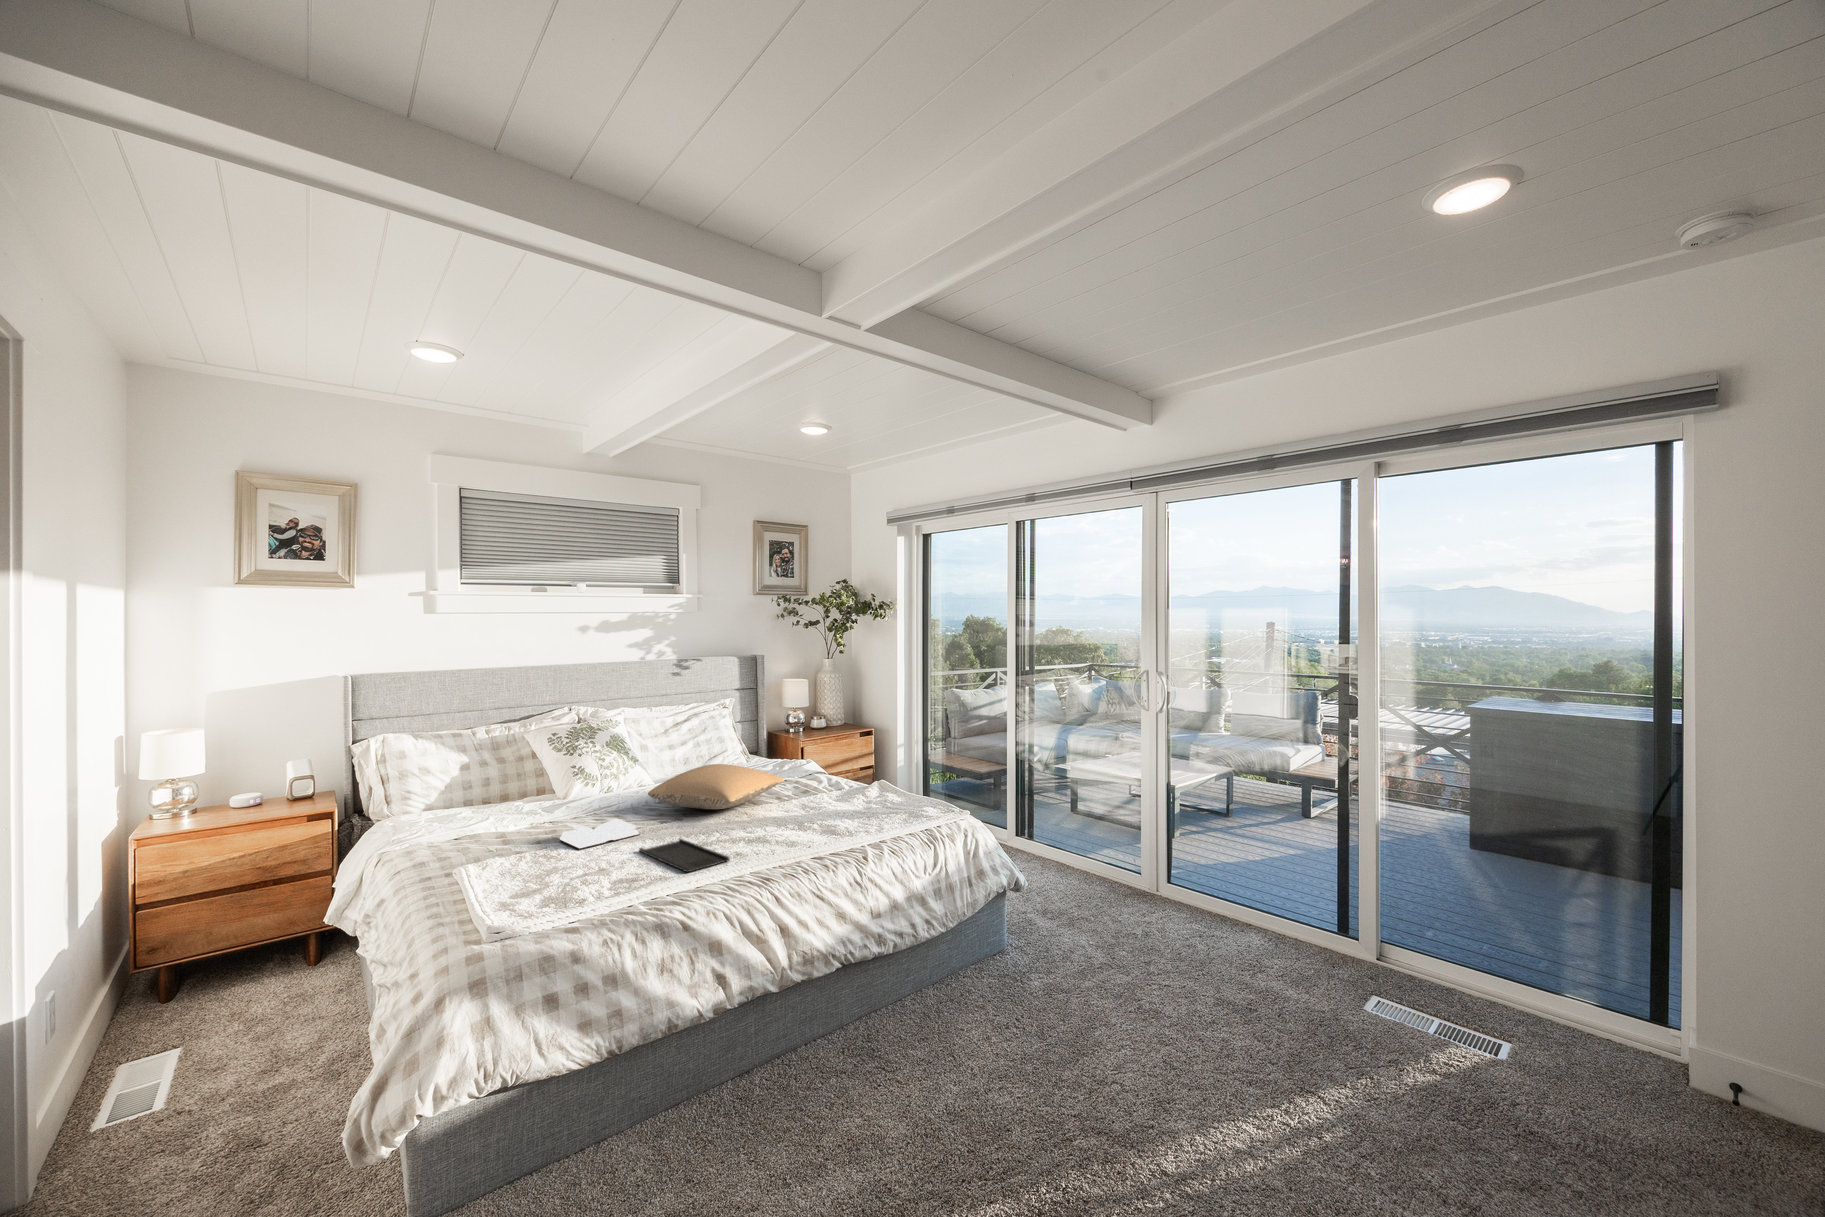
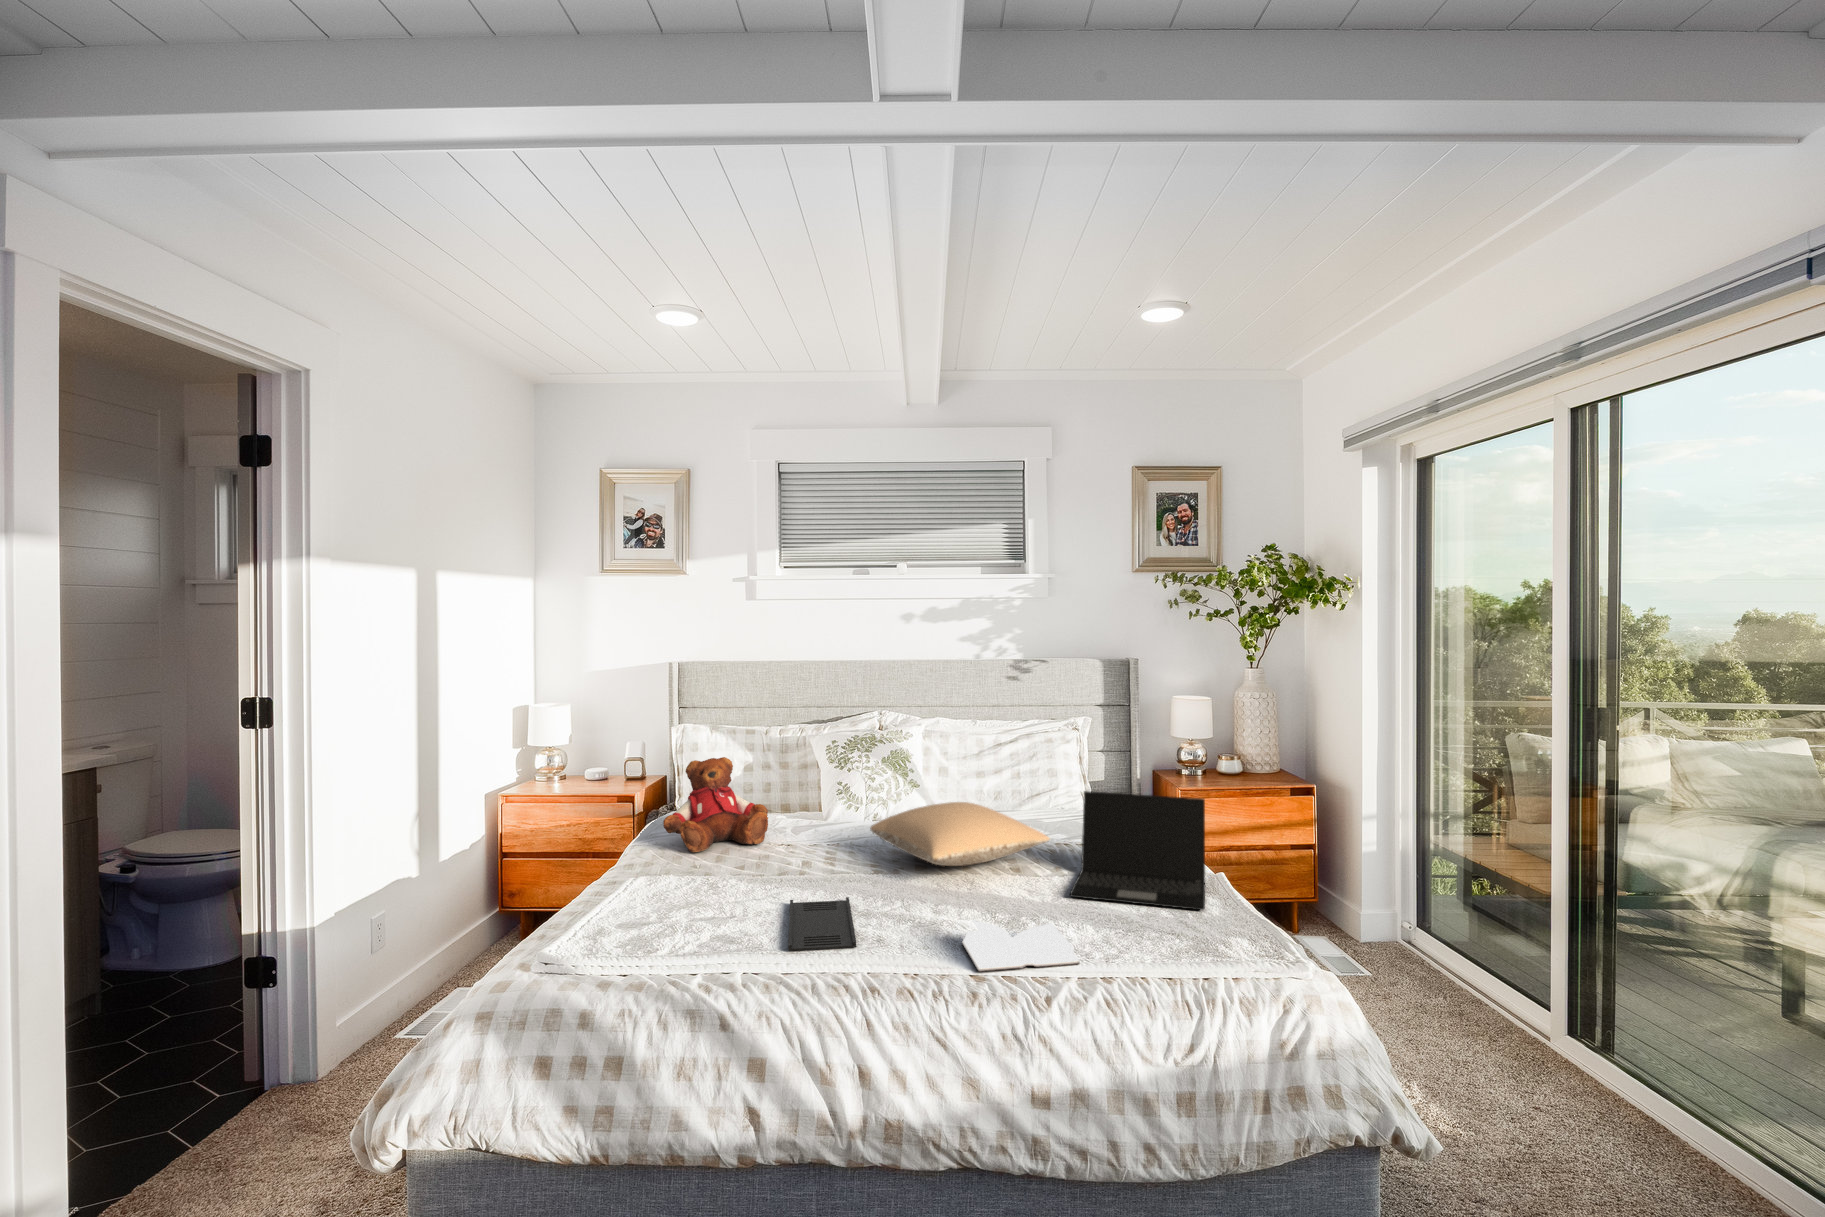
laptop: none [805,739,899,811] -> present [1070,791,1205,910]
teddy bear: none [445,756,545,840] -> present [663,757,768,852]
book: present [559,818,640,849] -> present [962,920,1079,972]

